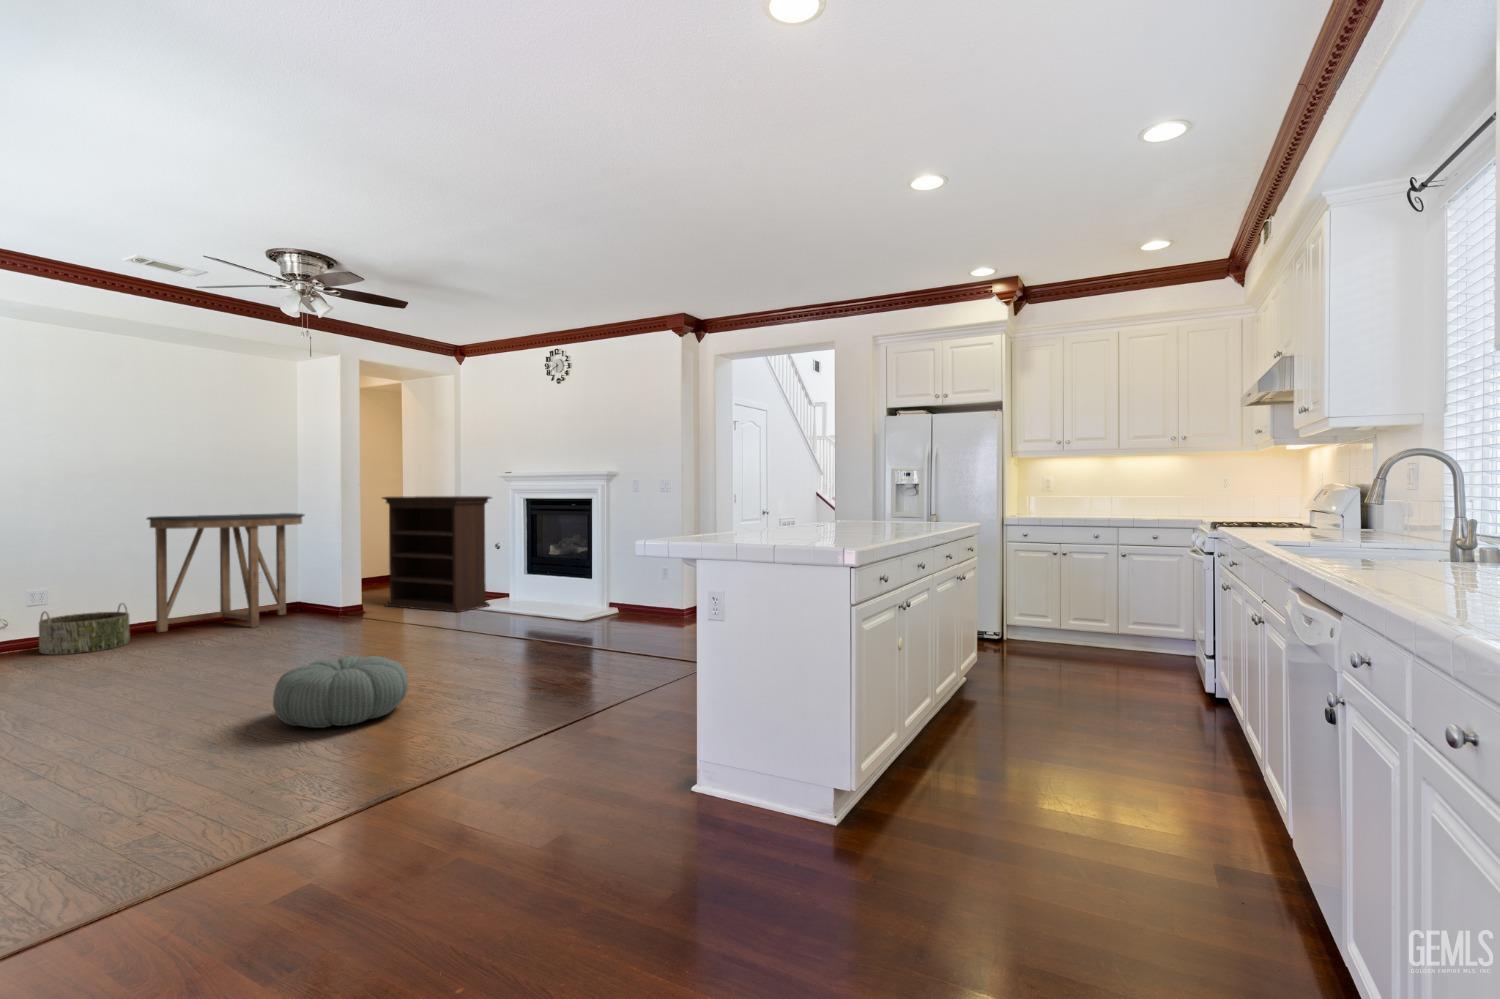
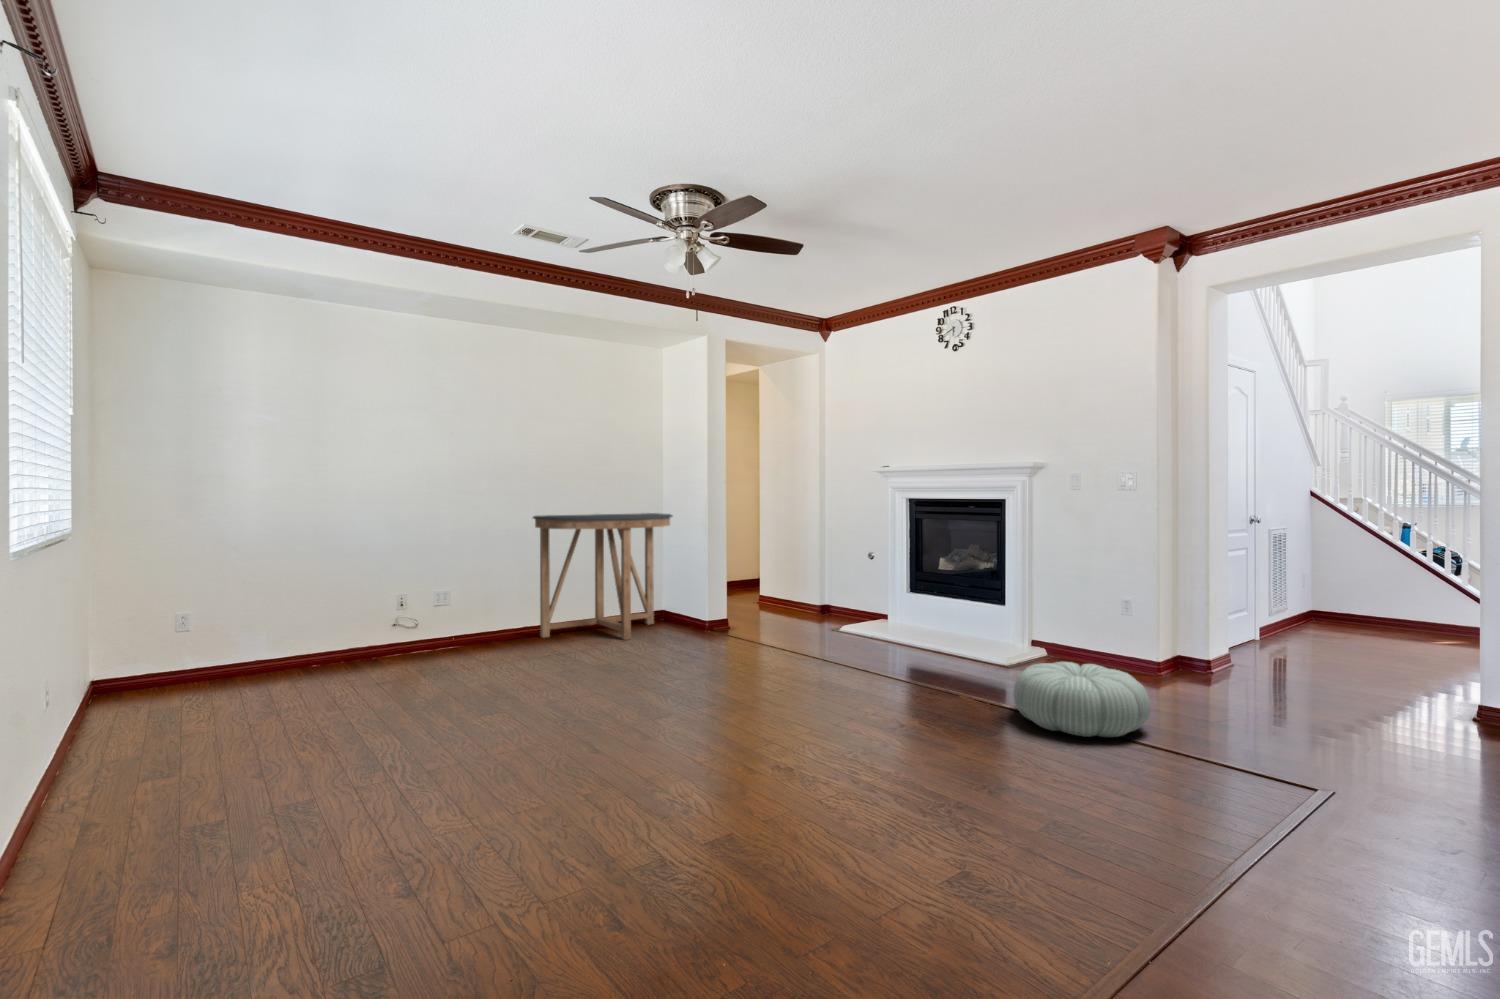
bookshelf: present [382,496,491,612] -> none [746,495,871,638]
basket: present [39,603,130,655] -> none [444,607,518,659]
pouf: present [273,656,408,728] -> present [1013,662,1150,737]

